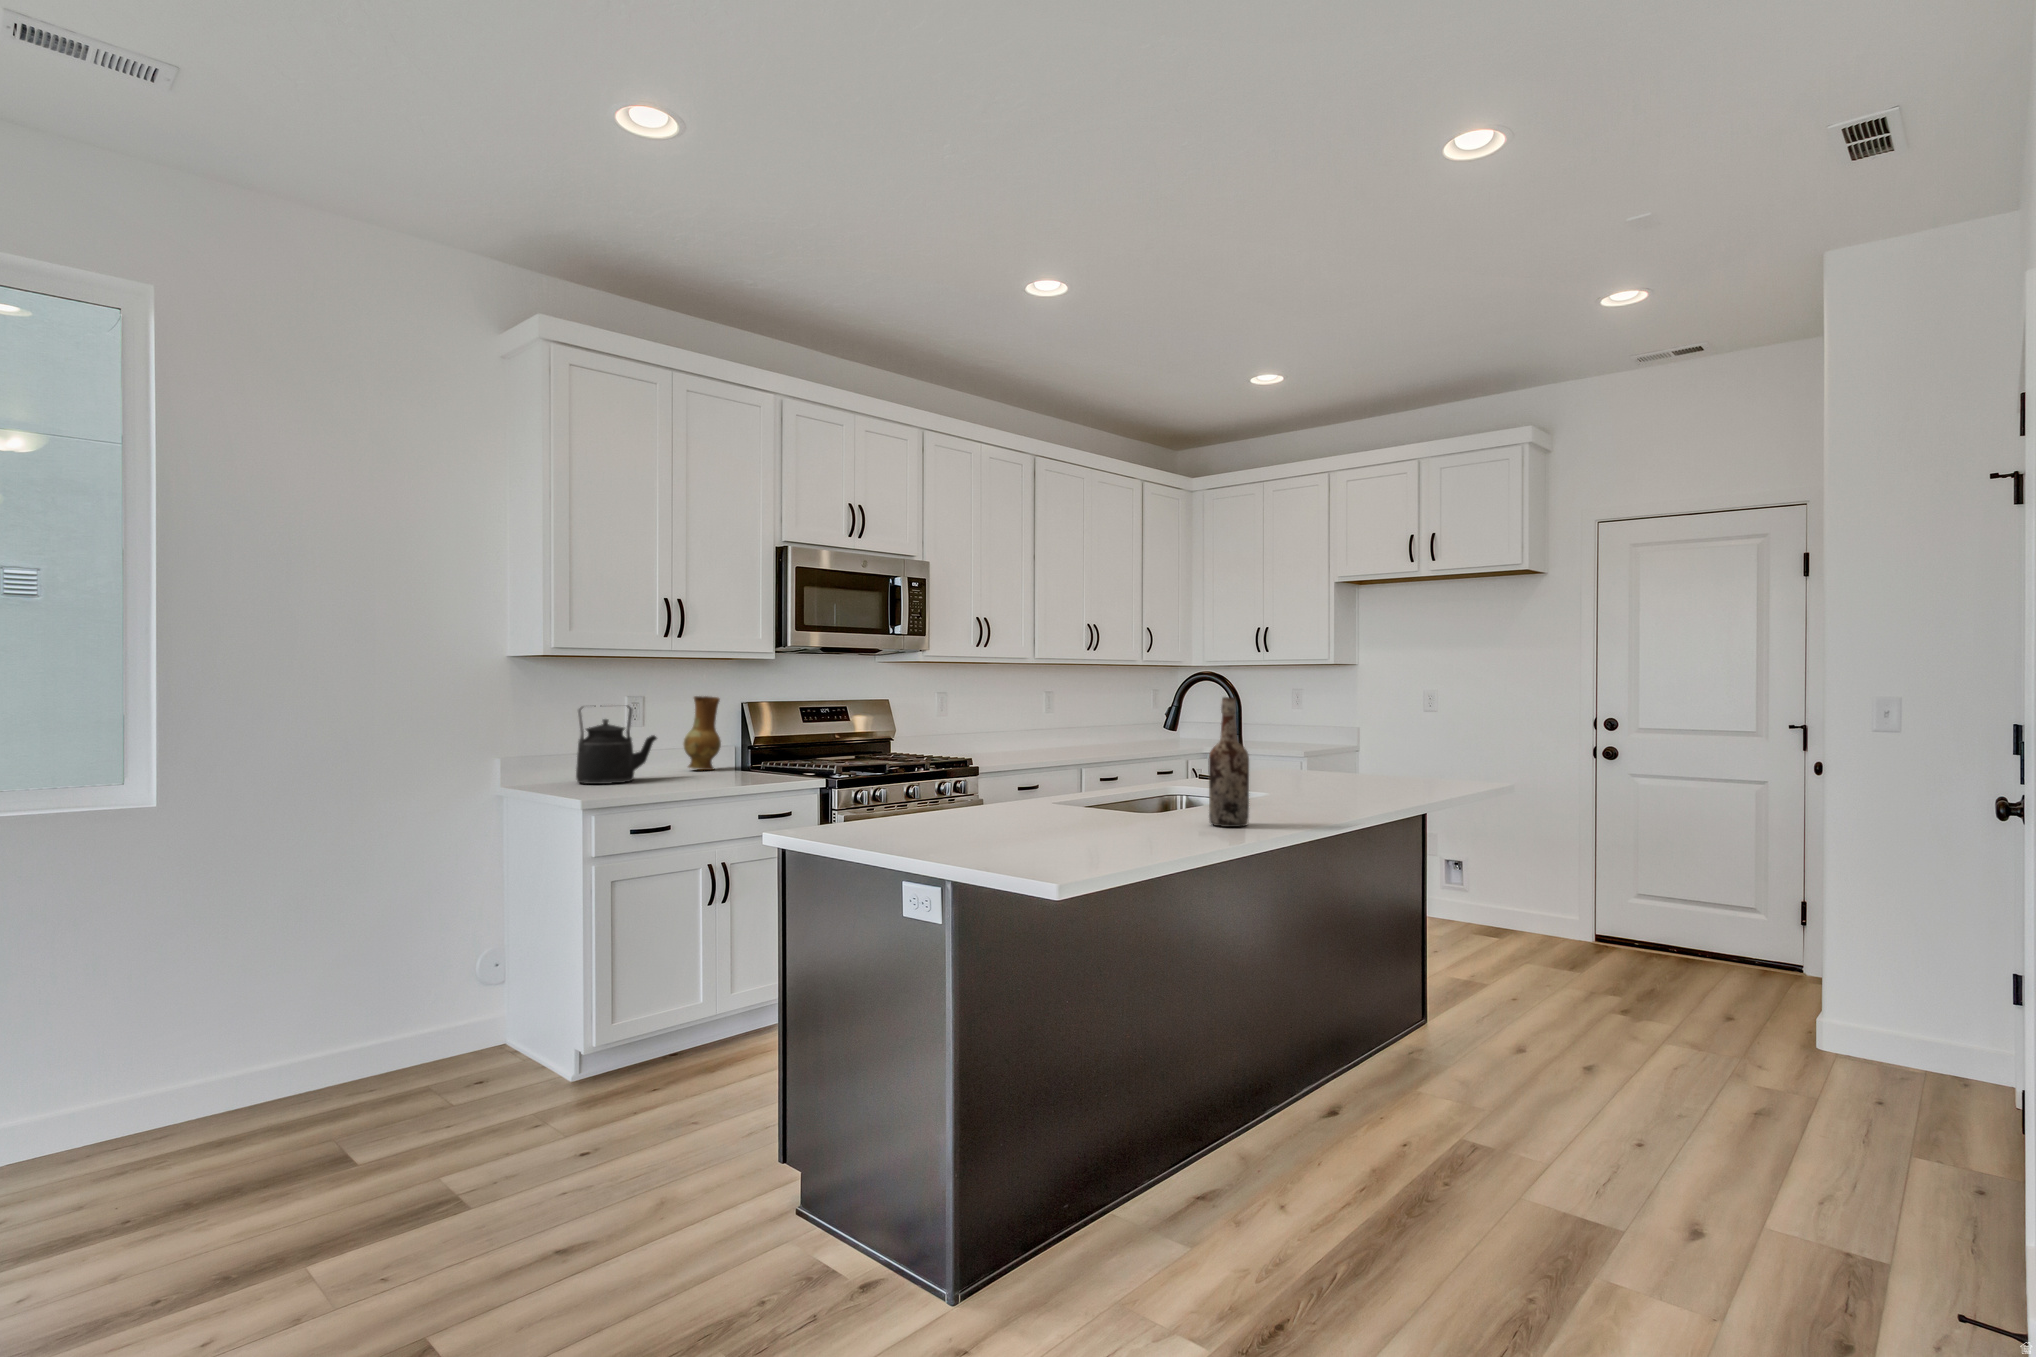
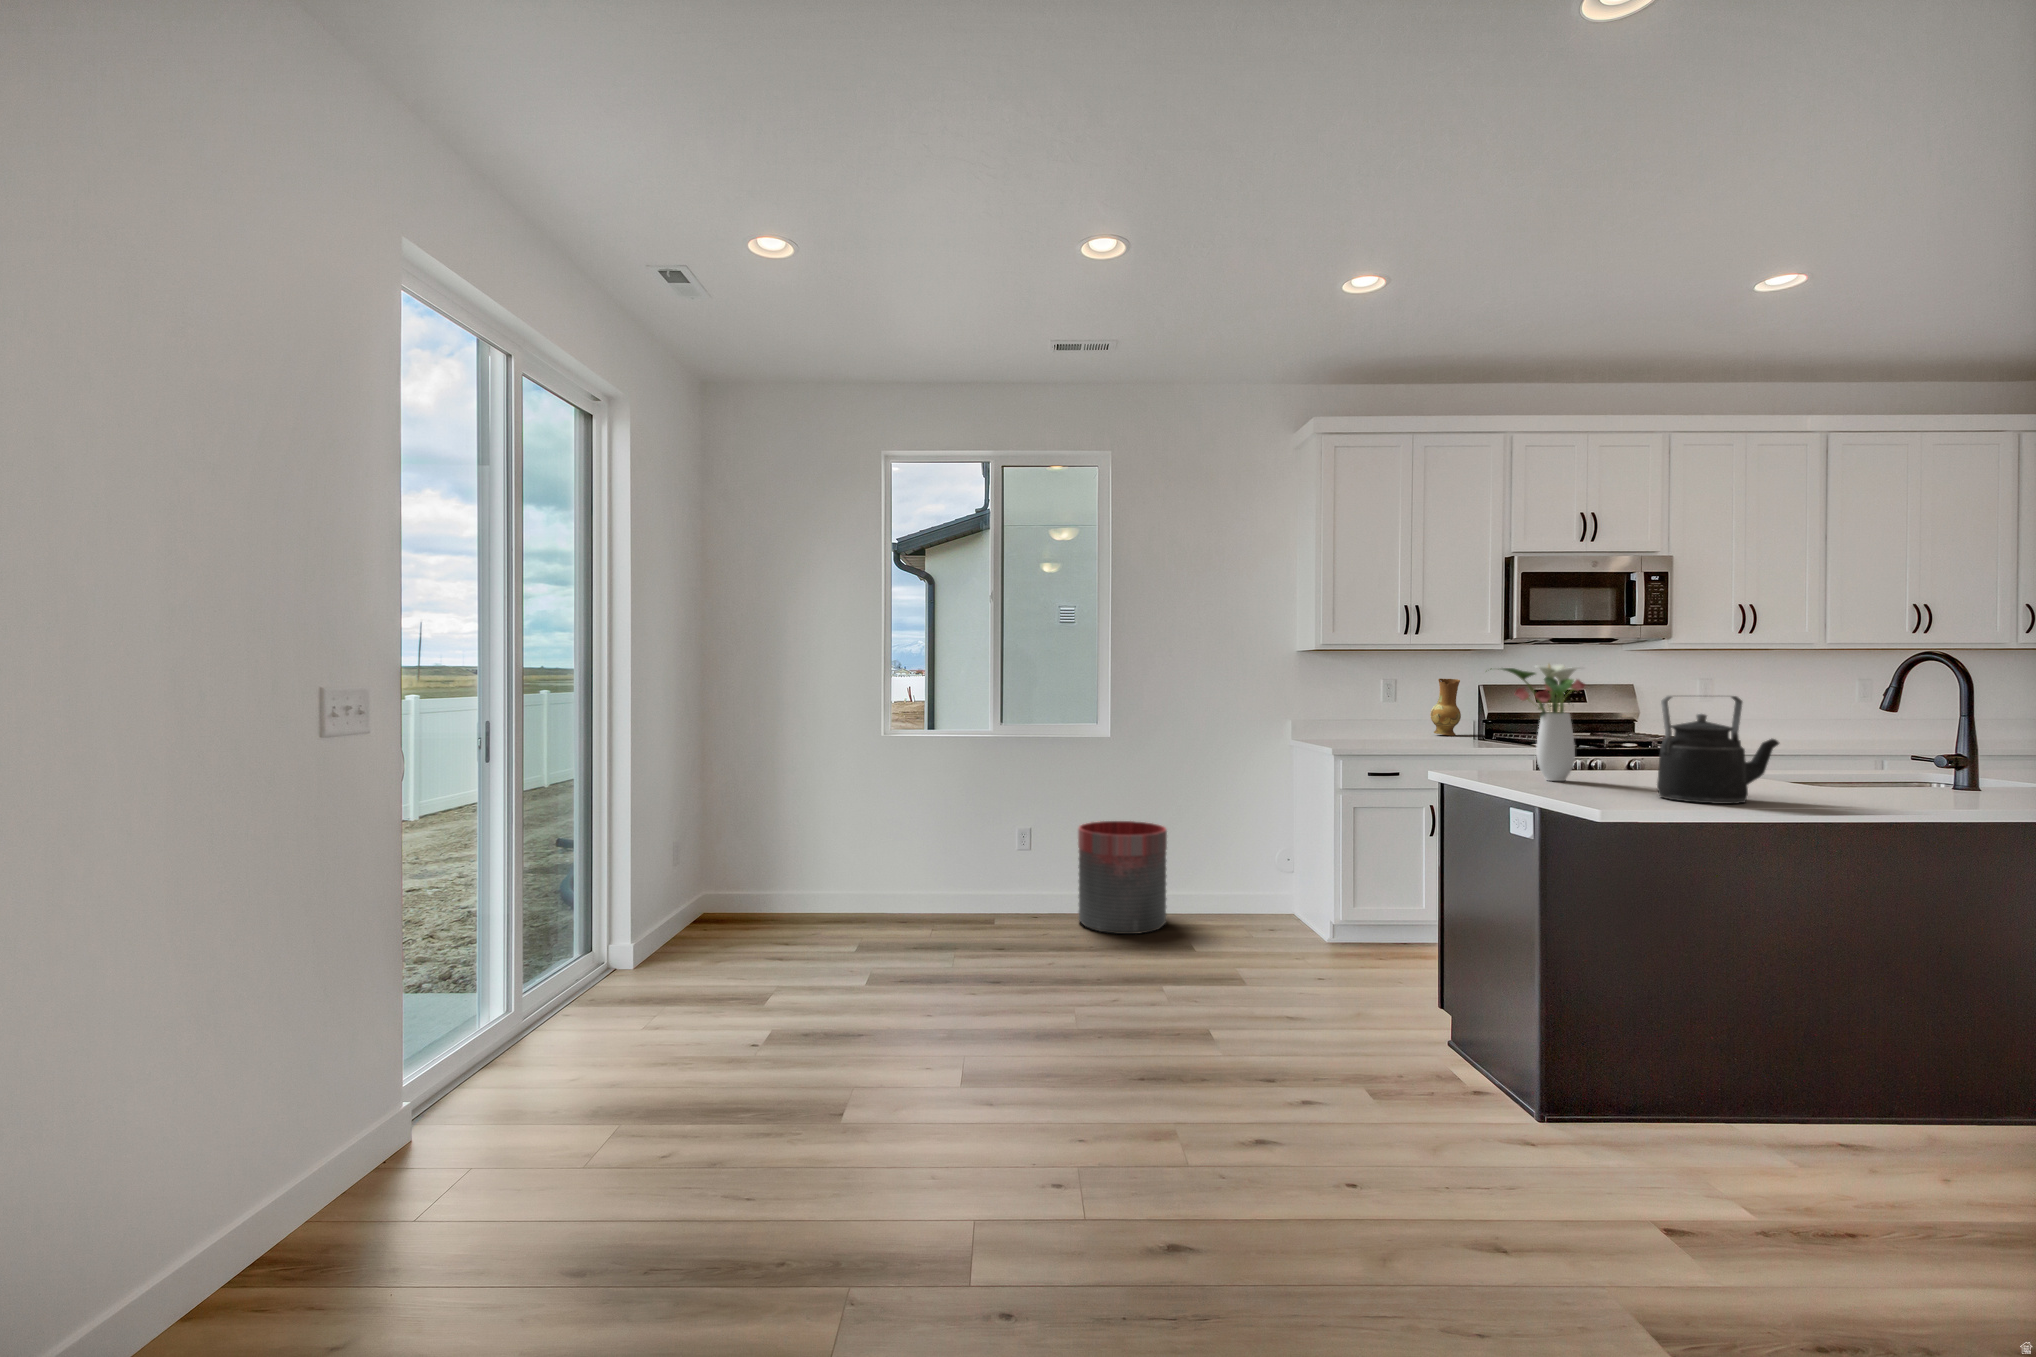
flower arrangement: none [846,679,964,833] -> present [1490,664,1585,781]
wine bottle: present [1209,697,1249,827] -> none [1857,679,1908,803]
kettle: present [576,706,657,784] -> present [1657,696,1779,804]
trash can: none [80,957,282,1185] -> present [1078,821,1167,934]

